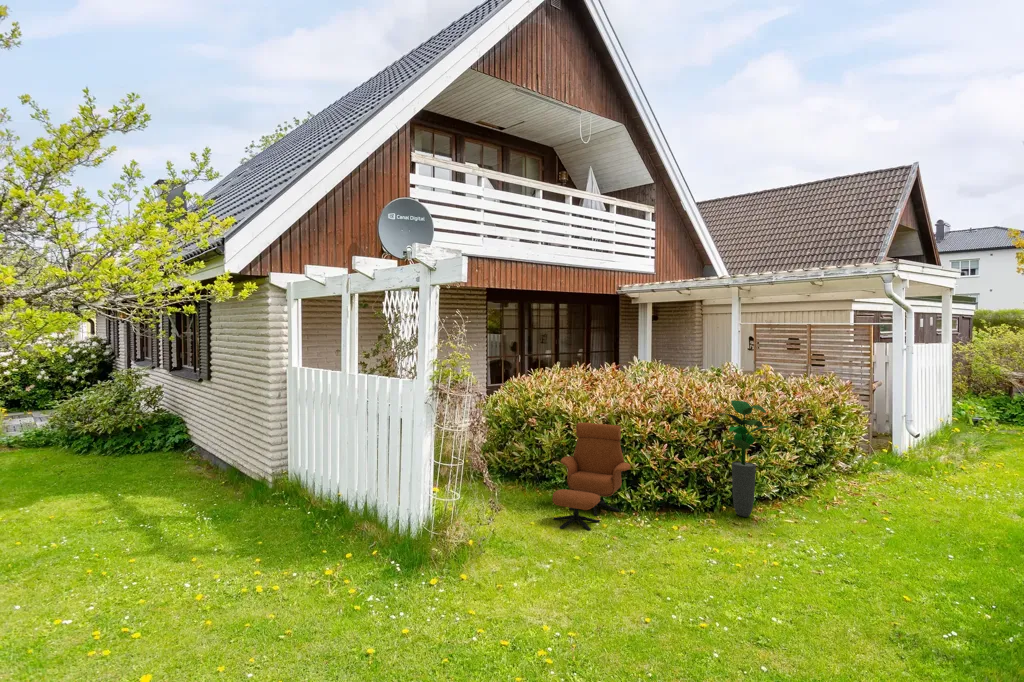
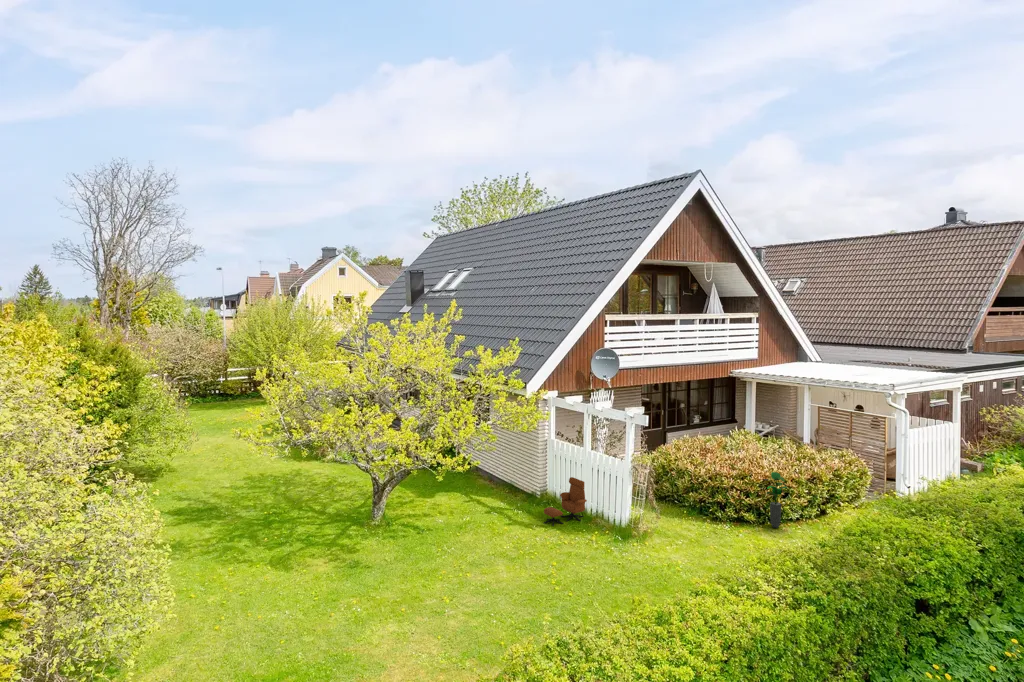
lounge chair: present [552,423,630,531] -> present [543,477,587,526]

